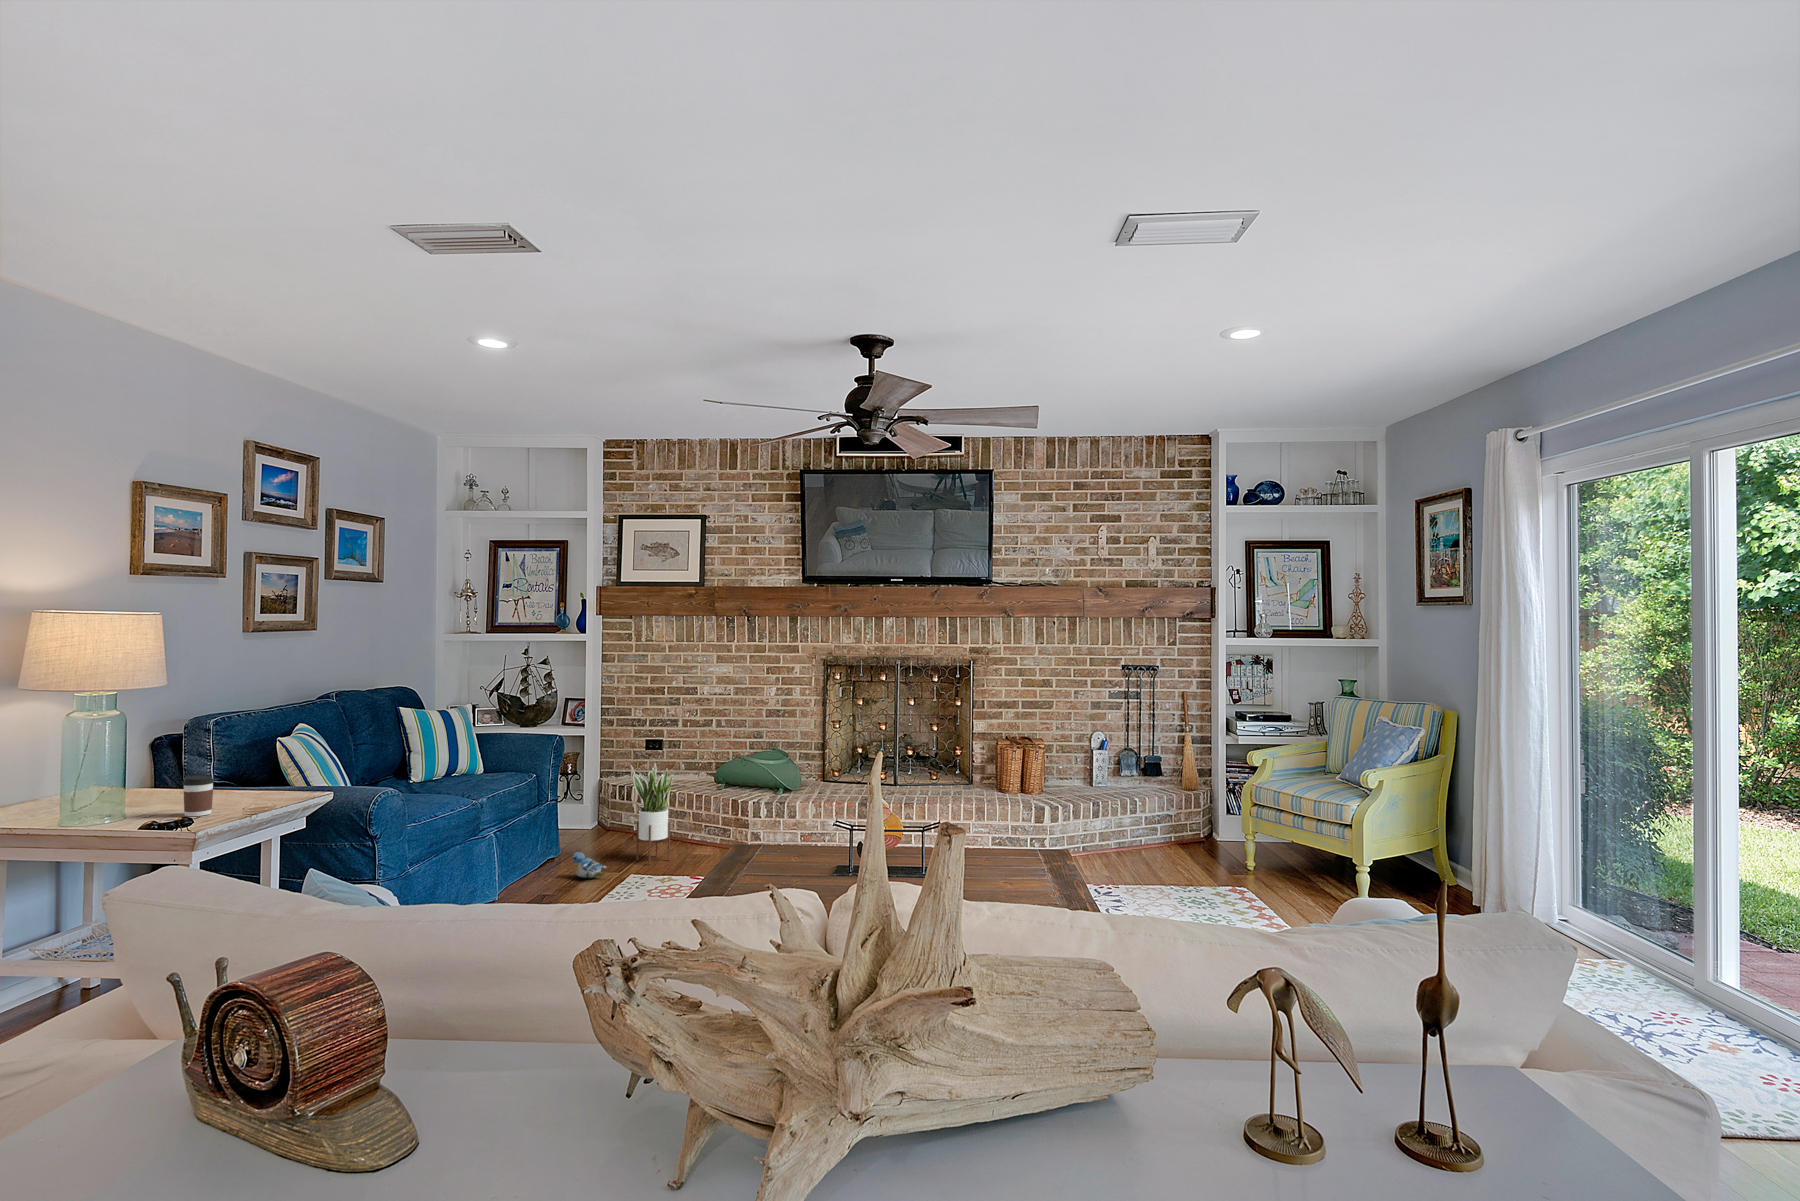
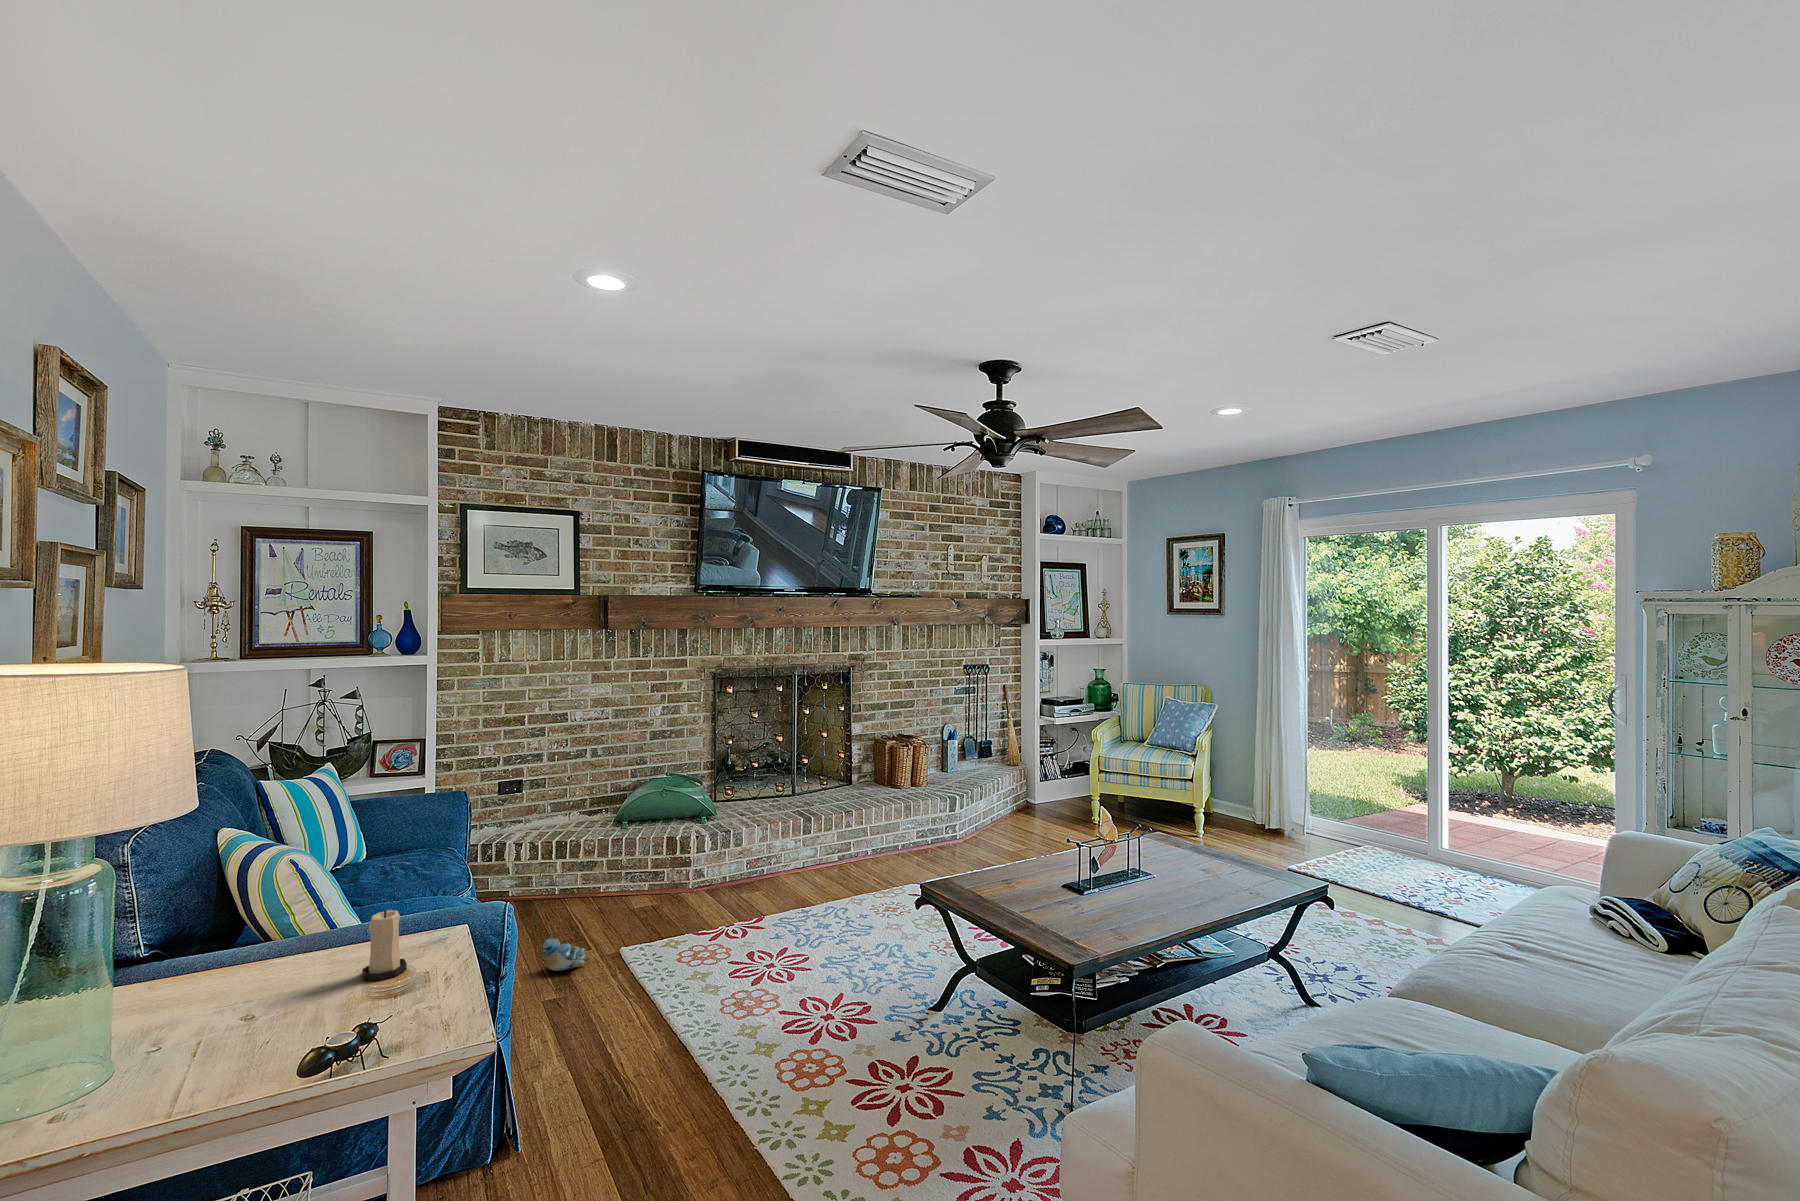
potted plant: present [631,763,673,865] -> none [582,808,625,934]
candle: none [260,766,286,804] -> present [362,909,407,980]
coffee cup: present [183,774,214,816] -> none [304,951,364,1045]

